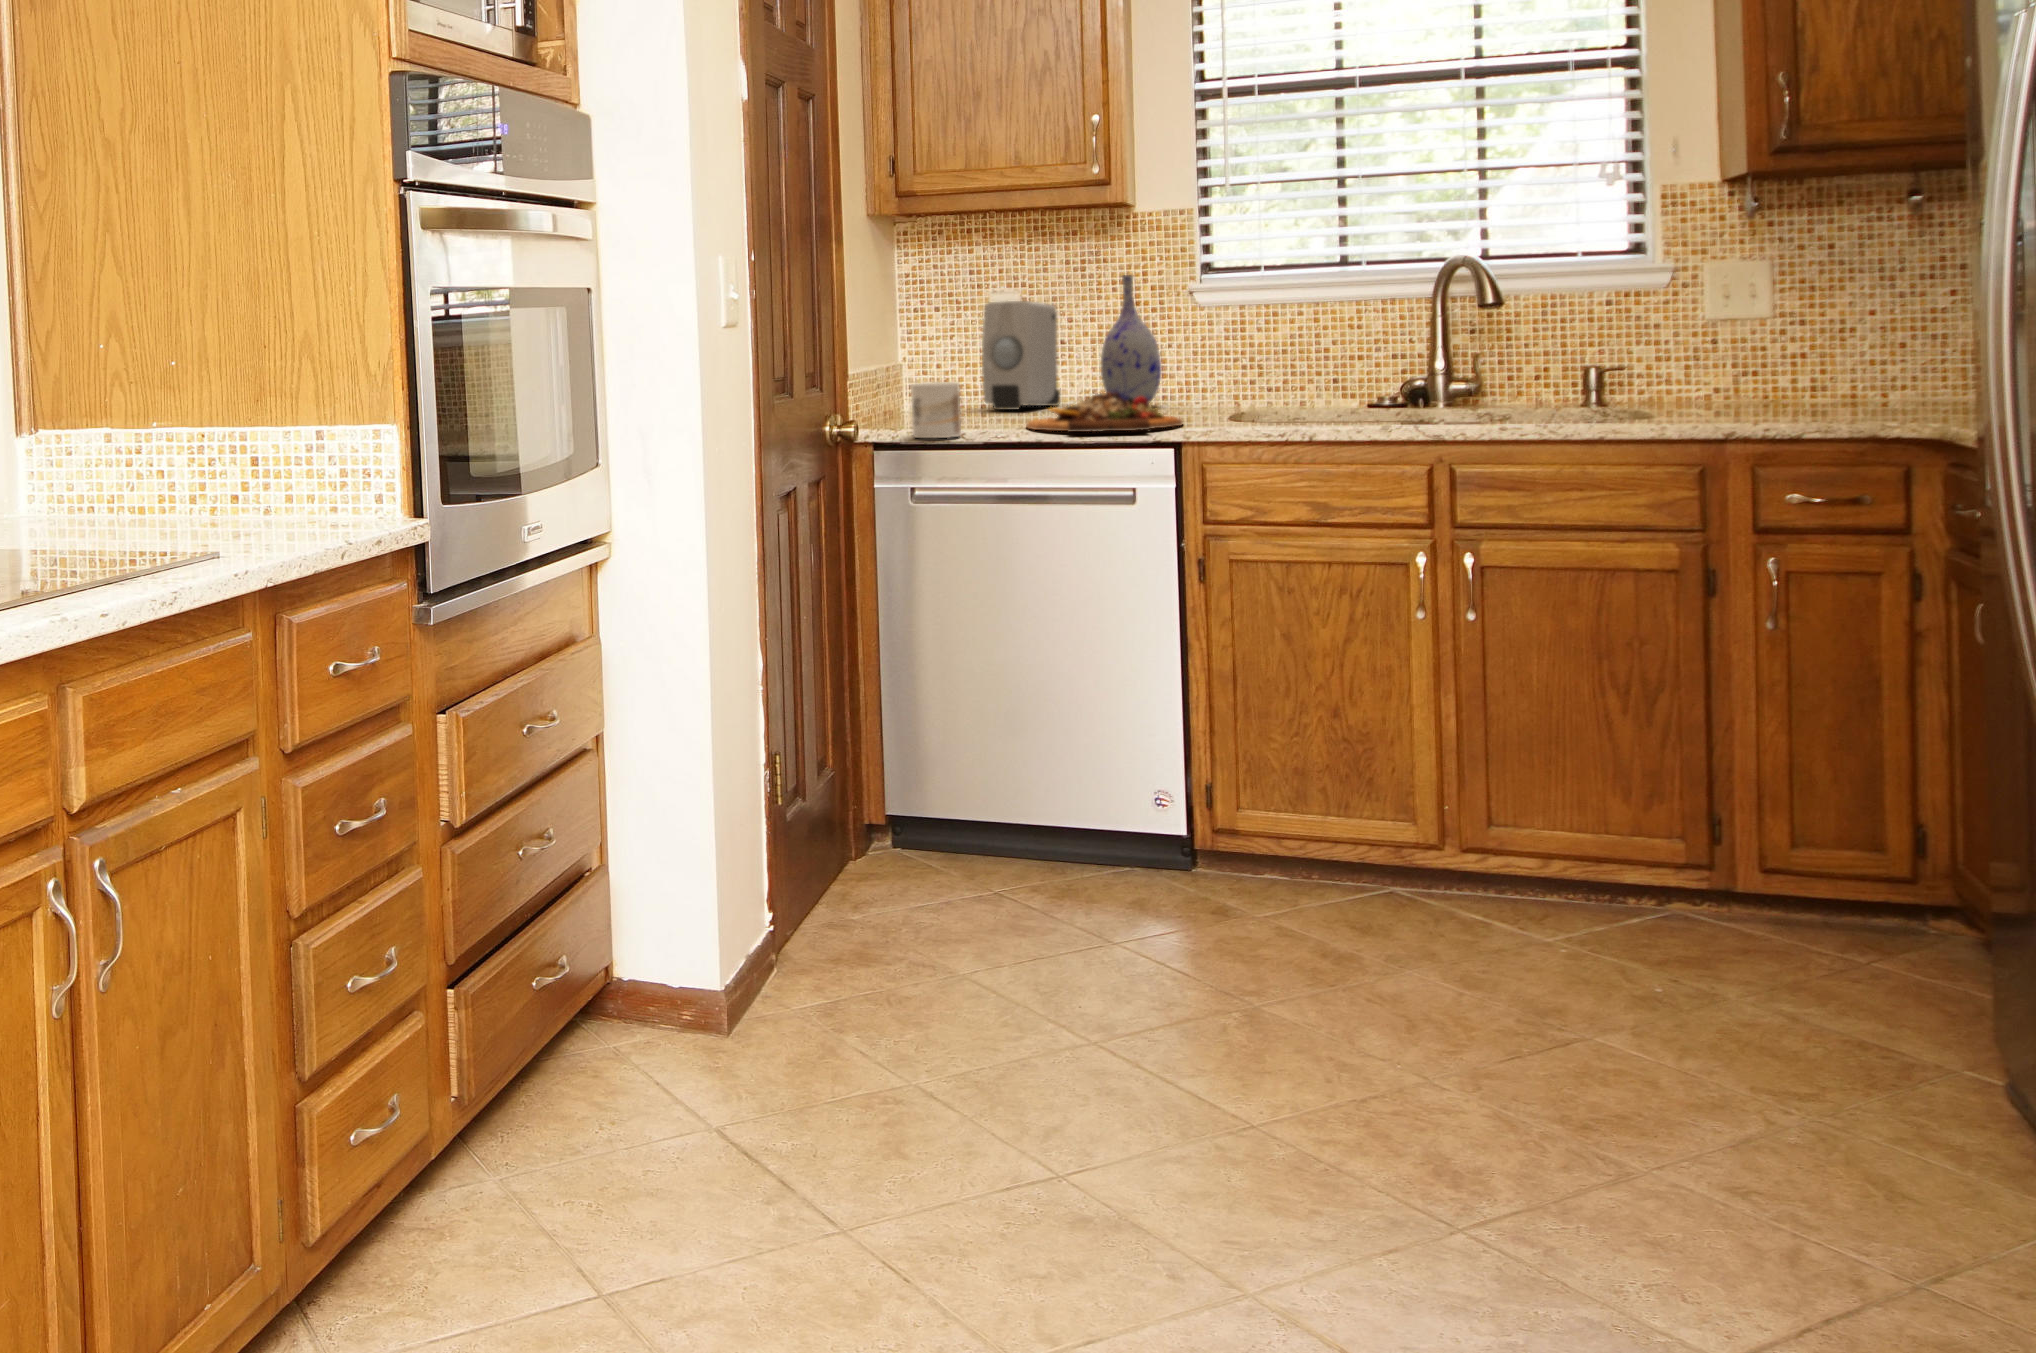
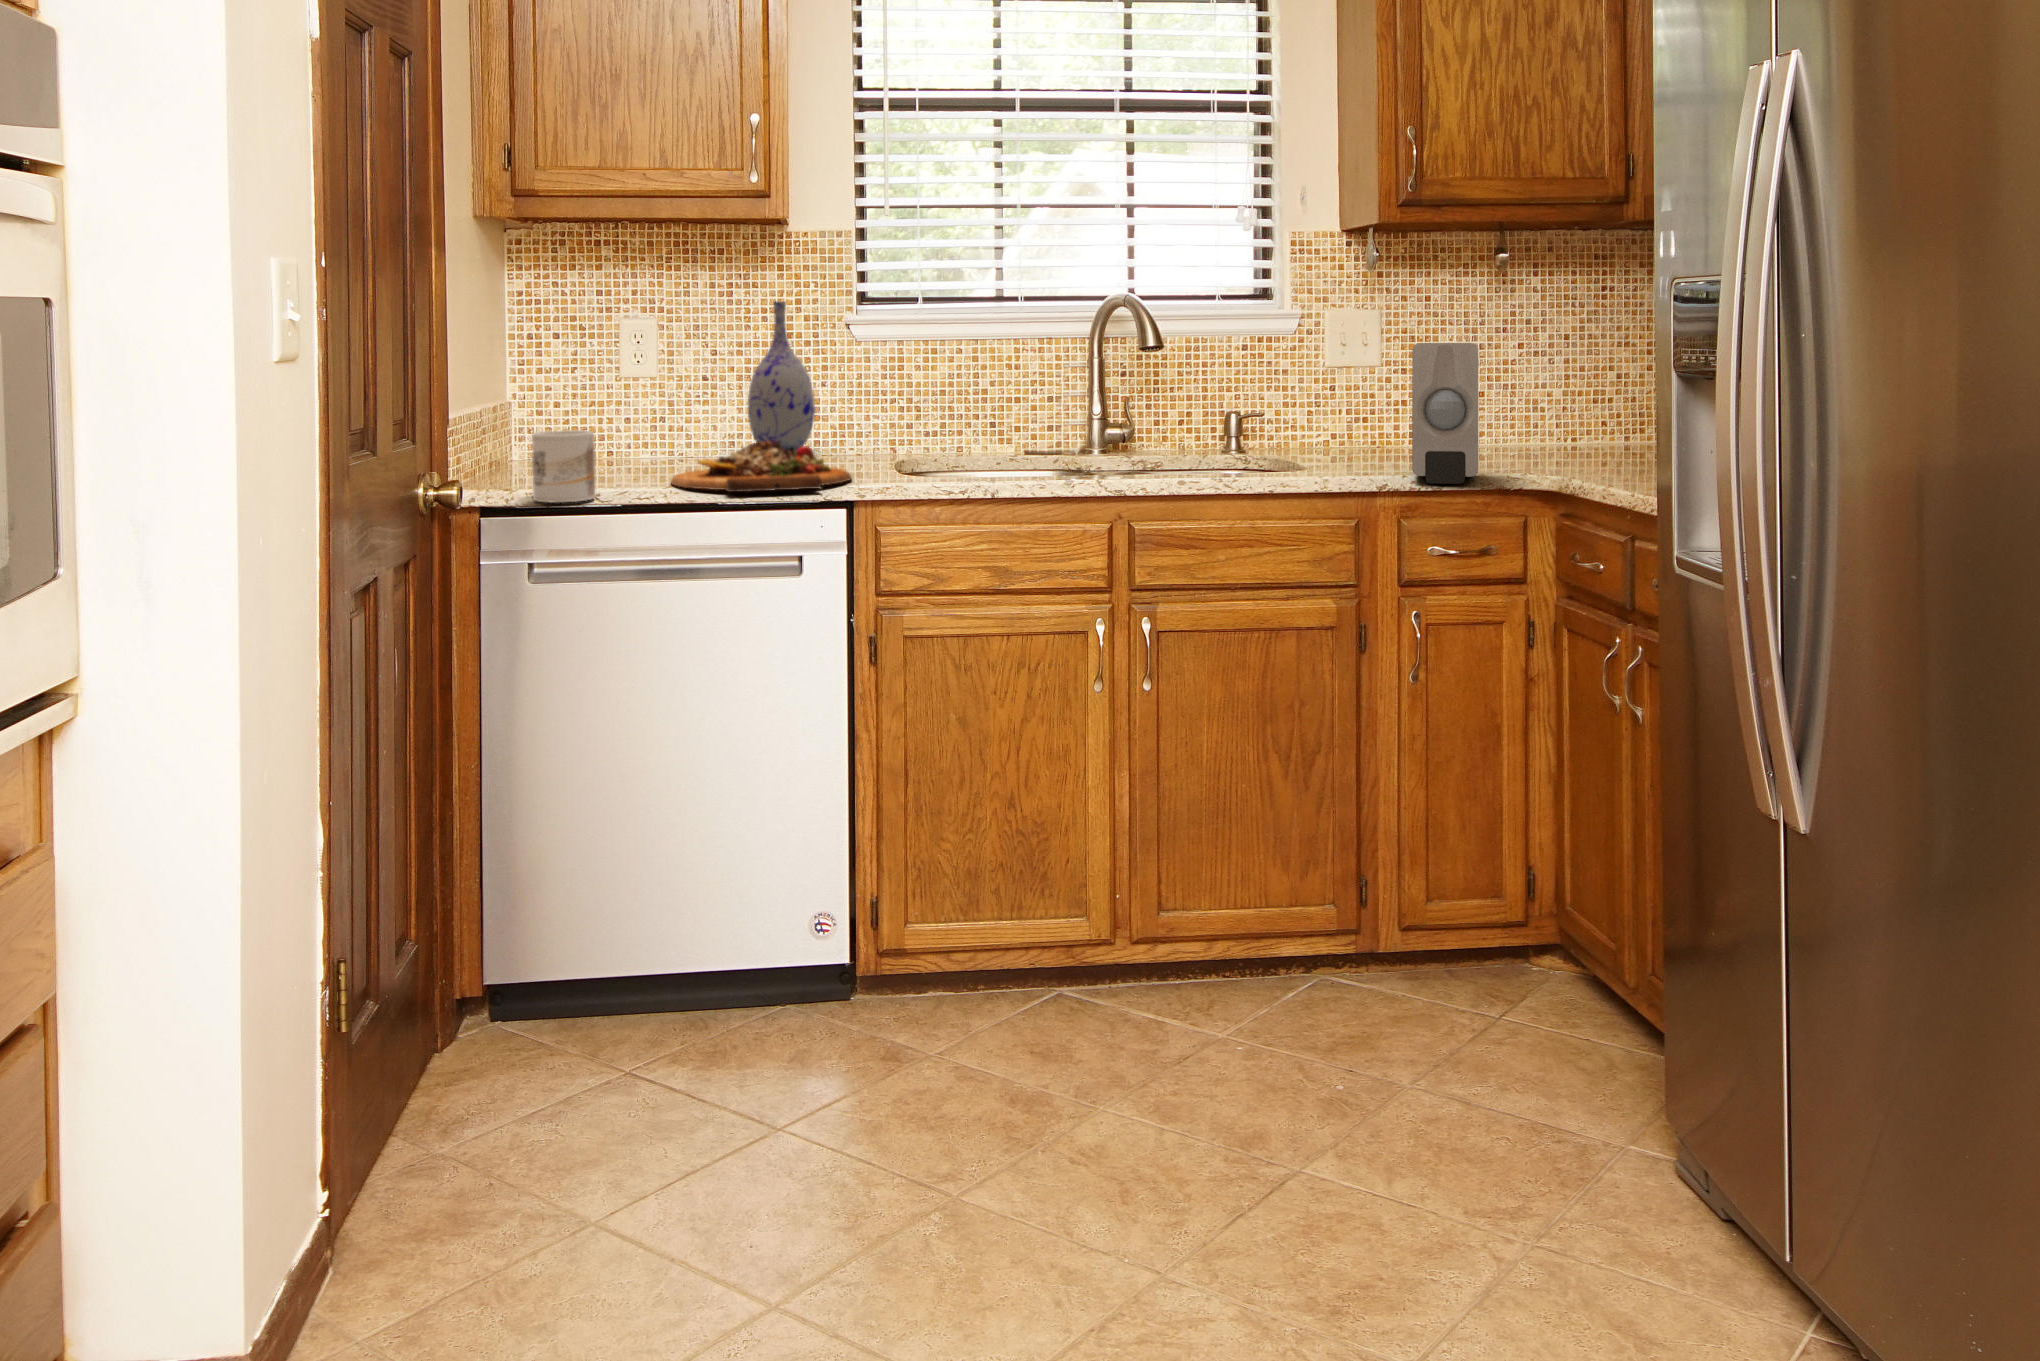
soap dispenser: present [982,301,1060,410] -> present [1412,343,1479,484]

